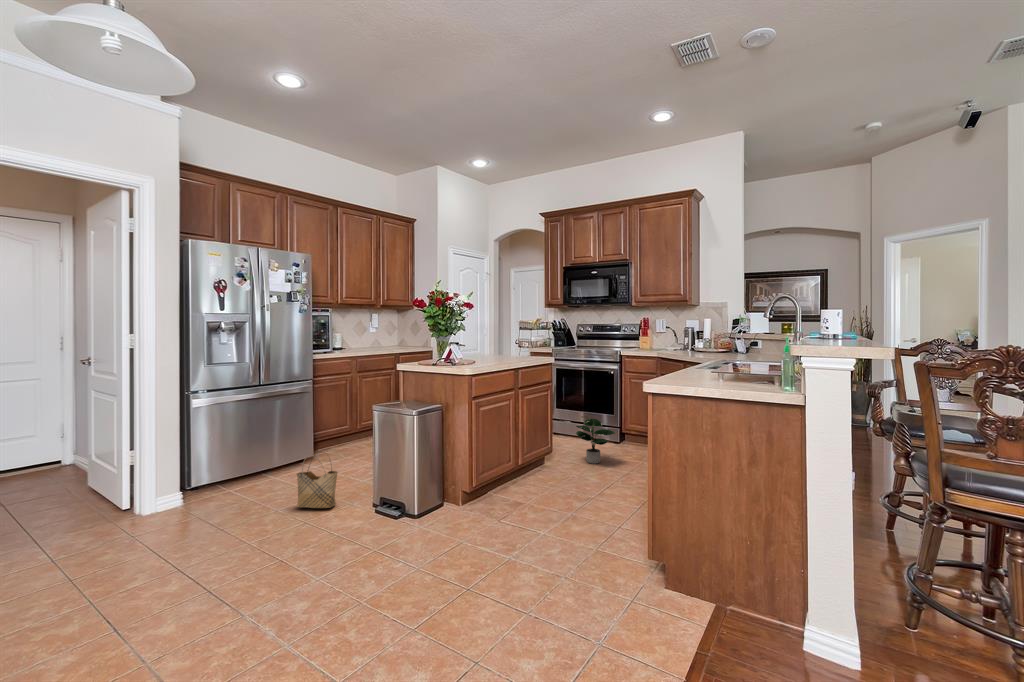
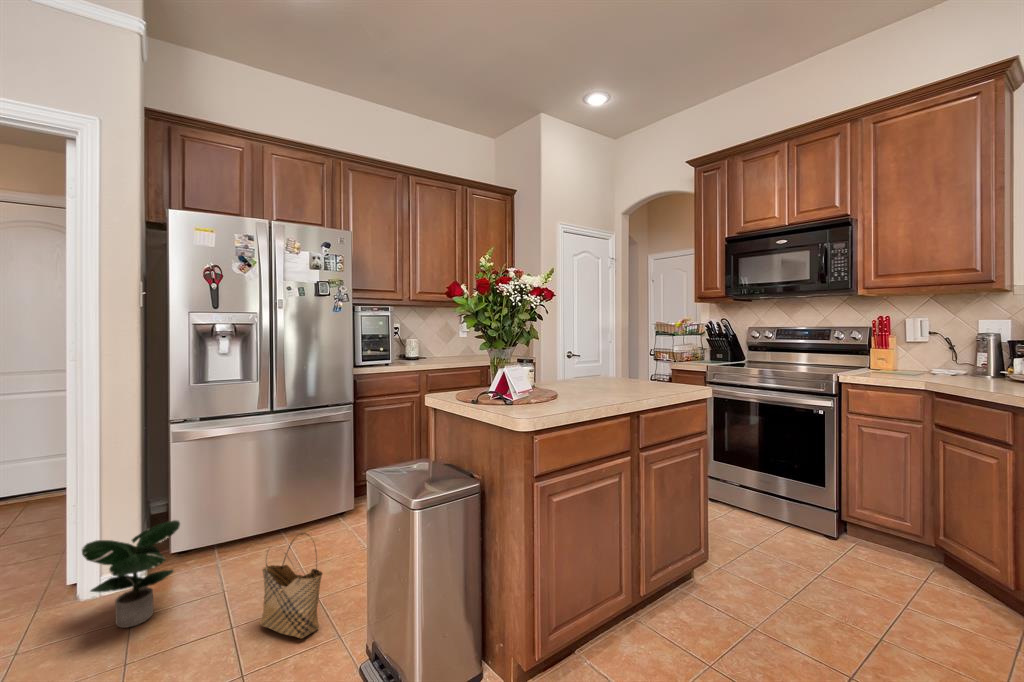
potted plant: present [576,419,616,464] -> present [82,520,180,628]

